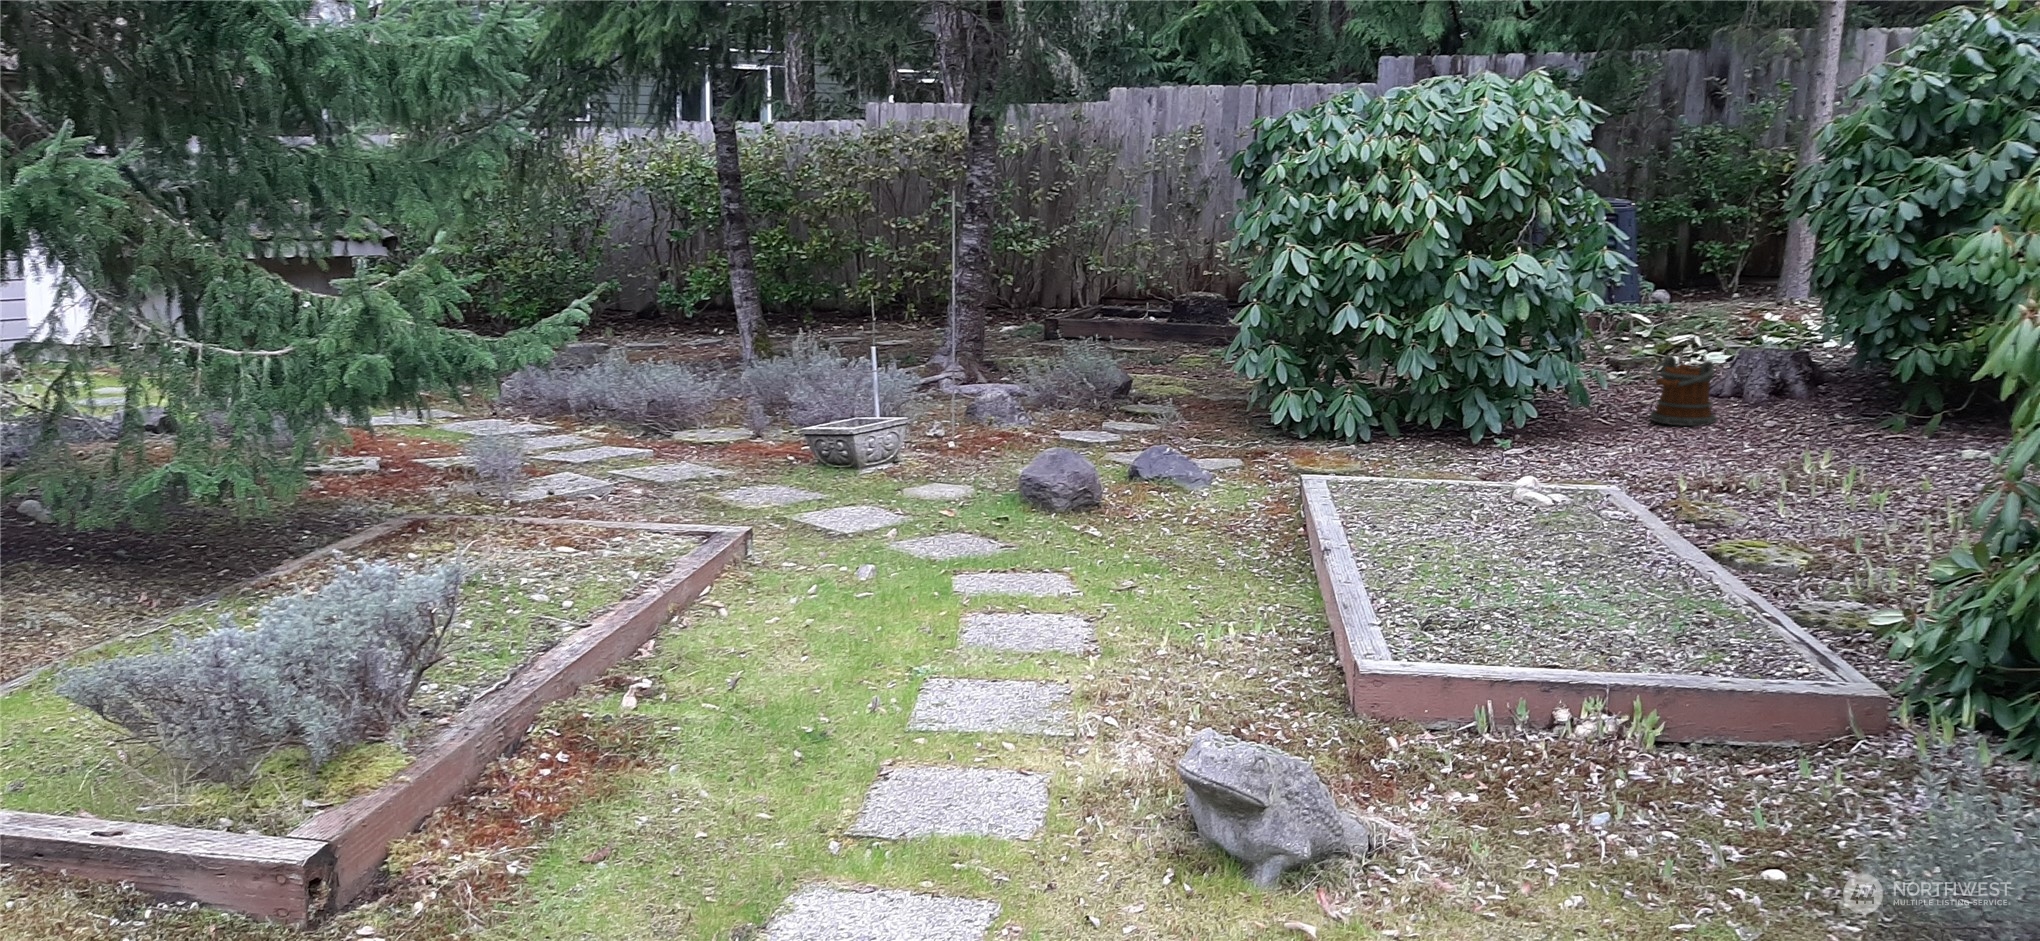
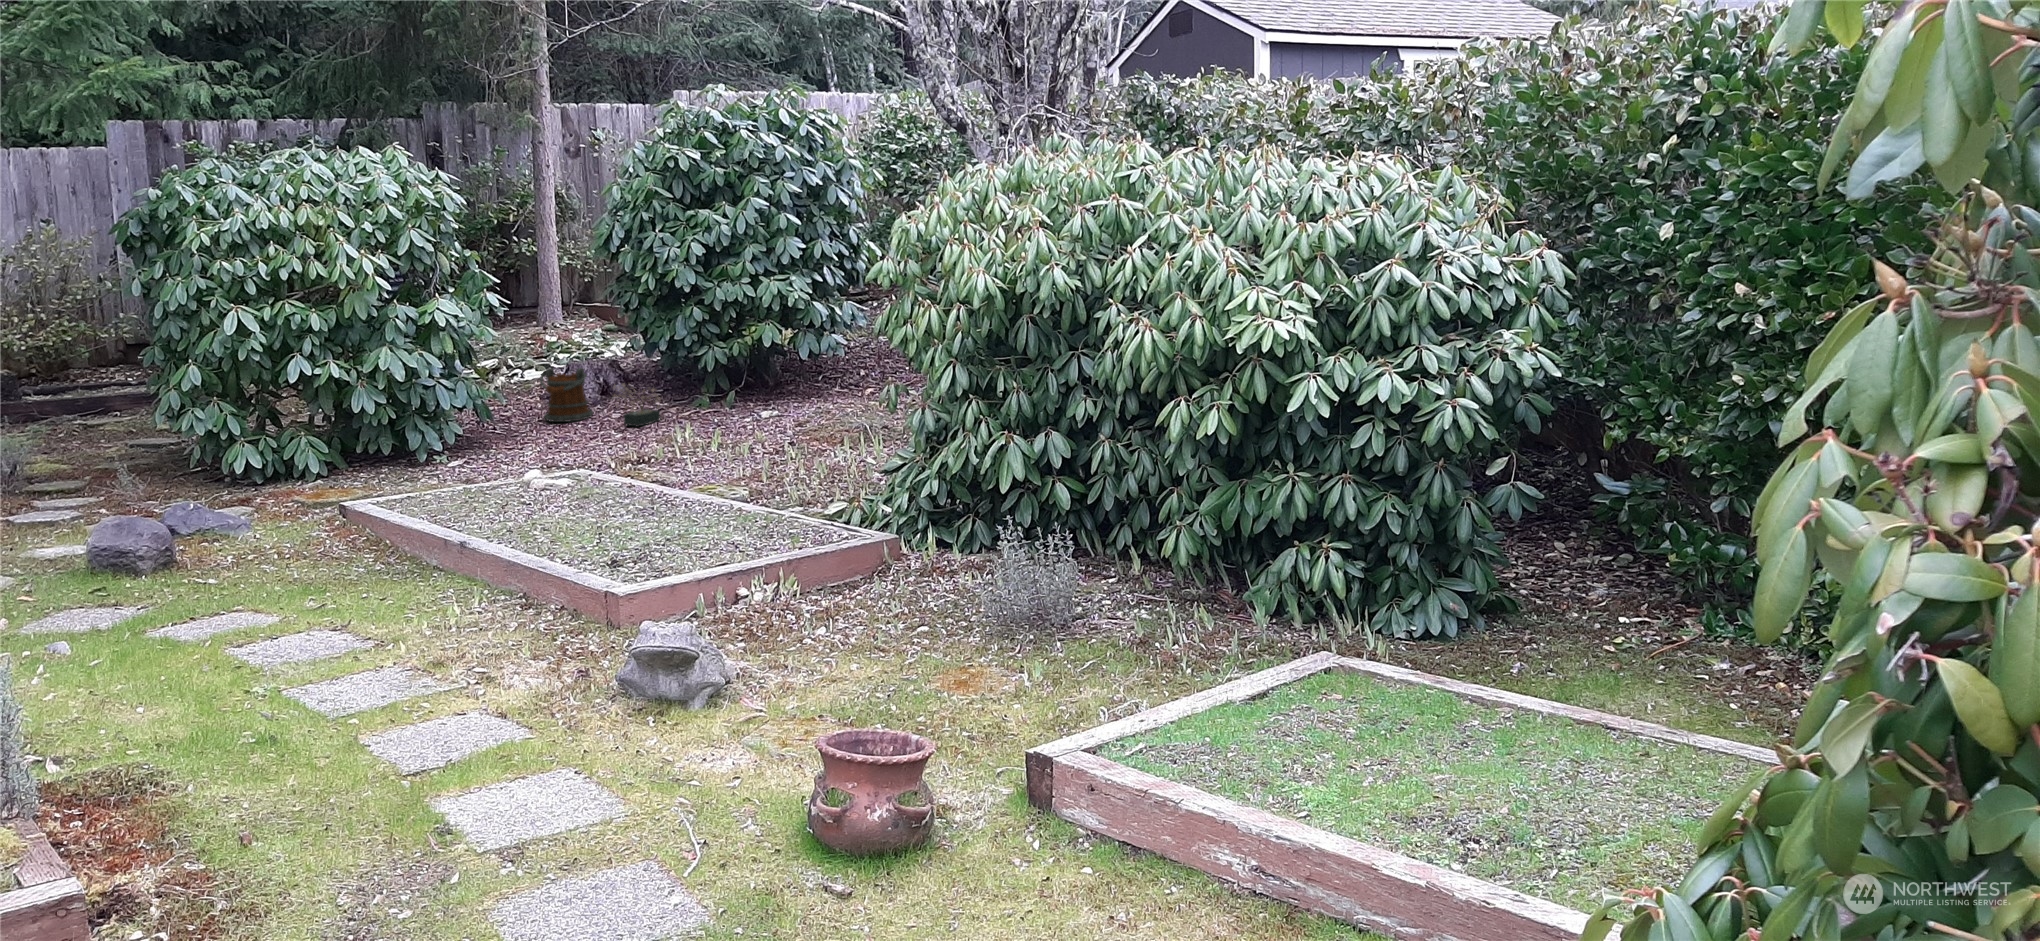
decorative plant: none [1732,384,1806,445] -> present [614,384,660,426]

